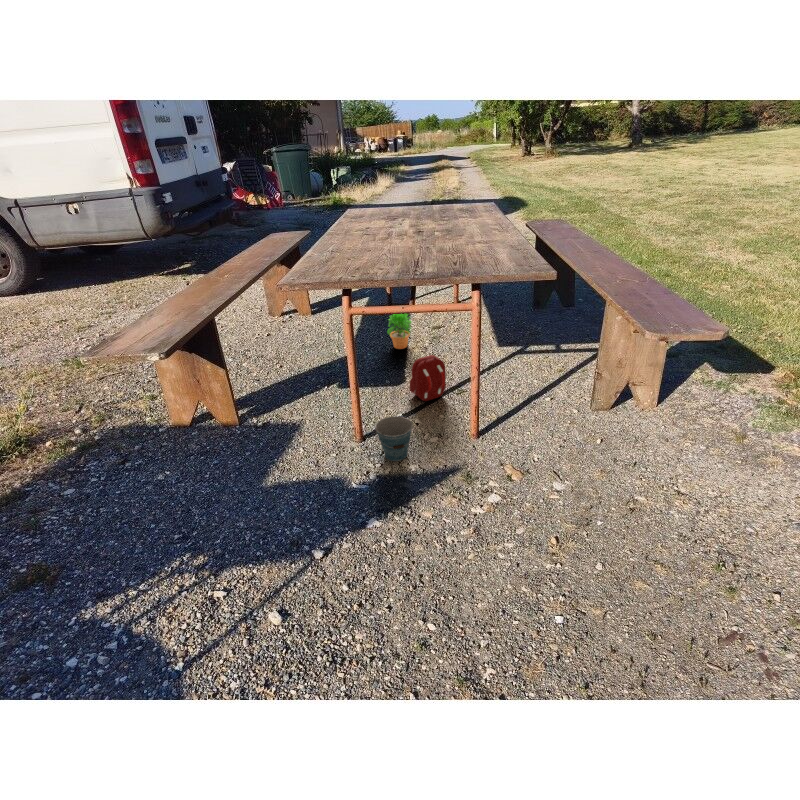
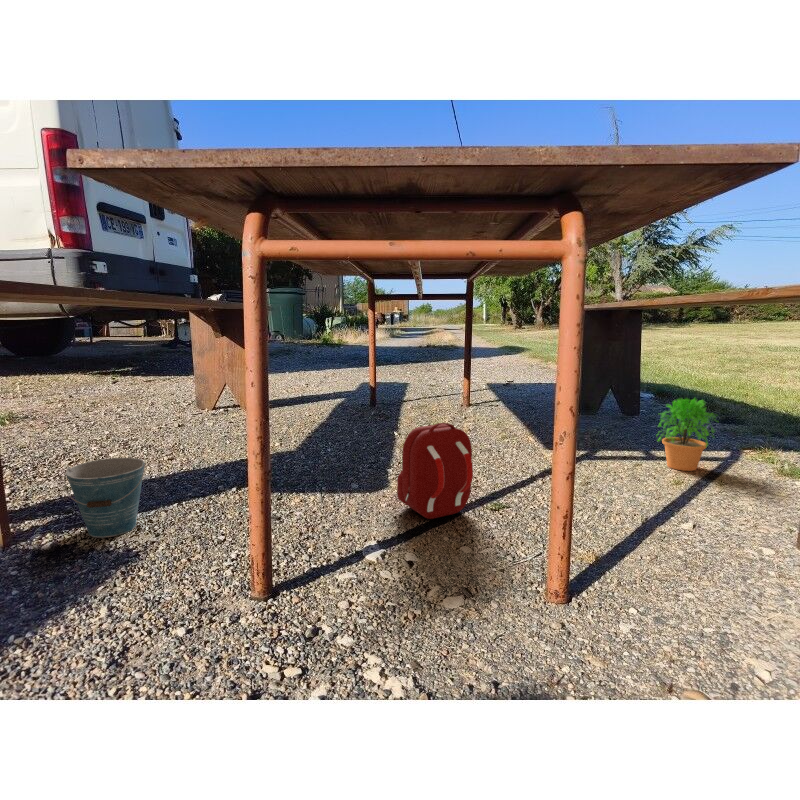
potted plant: present [388,313,411,349] -> present [657,399,713,471]
bucket: present [376,416,413,461] -> present [64,458,145,537]

